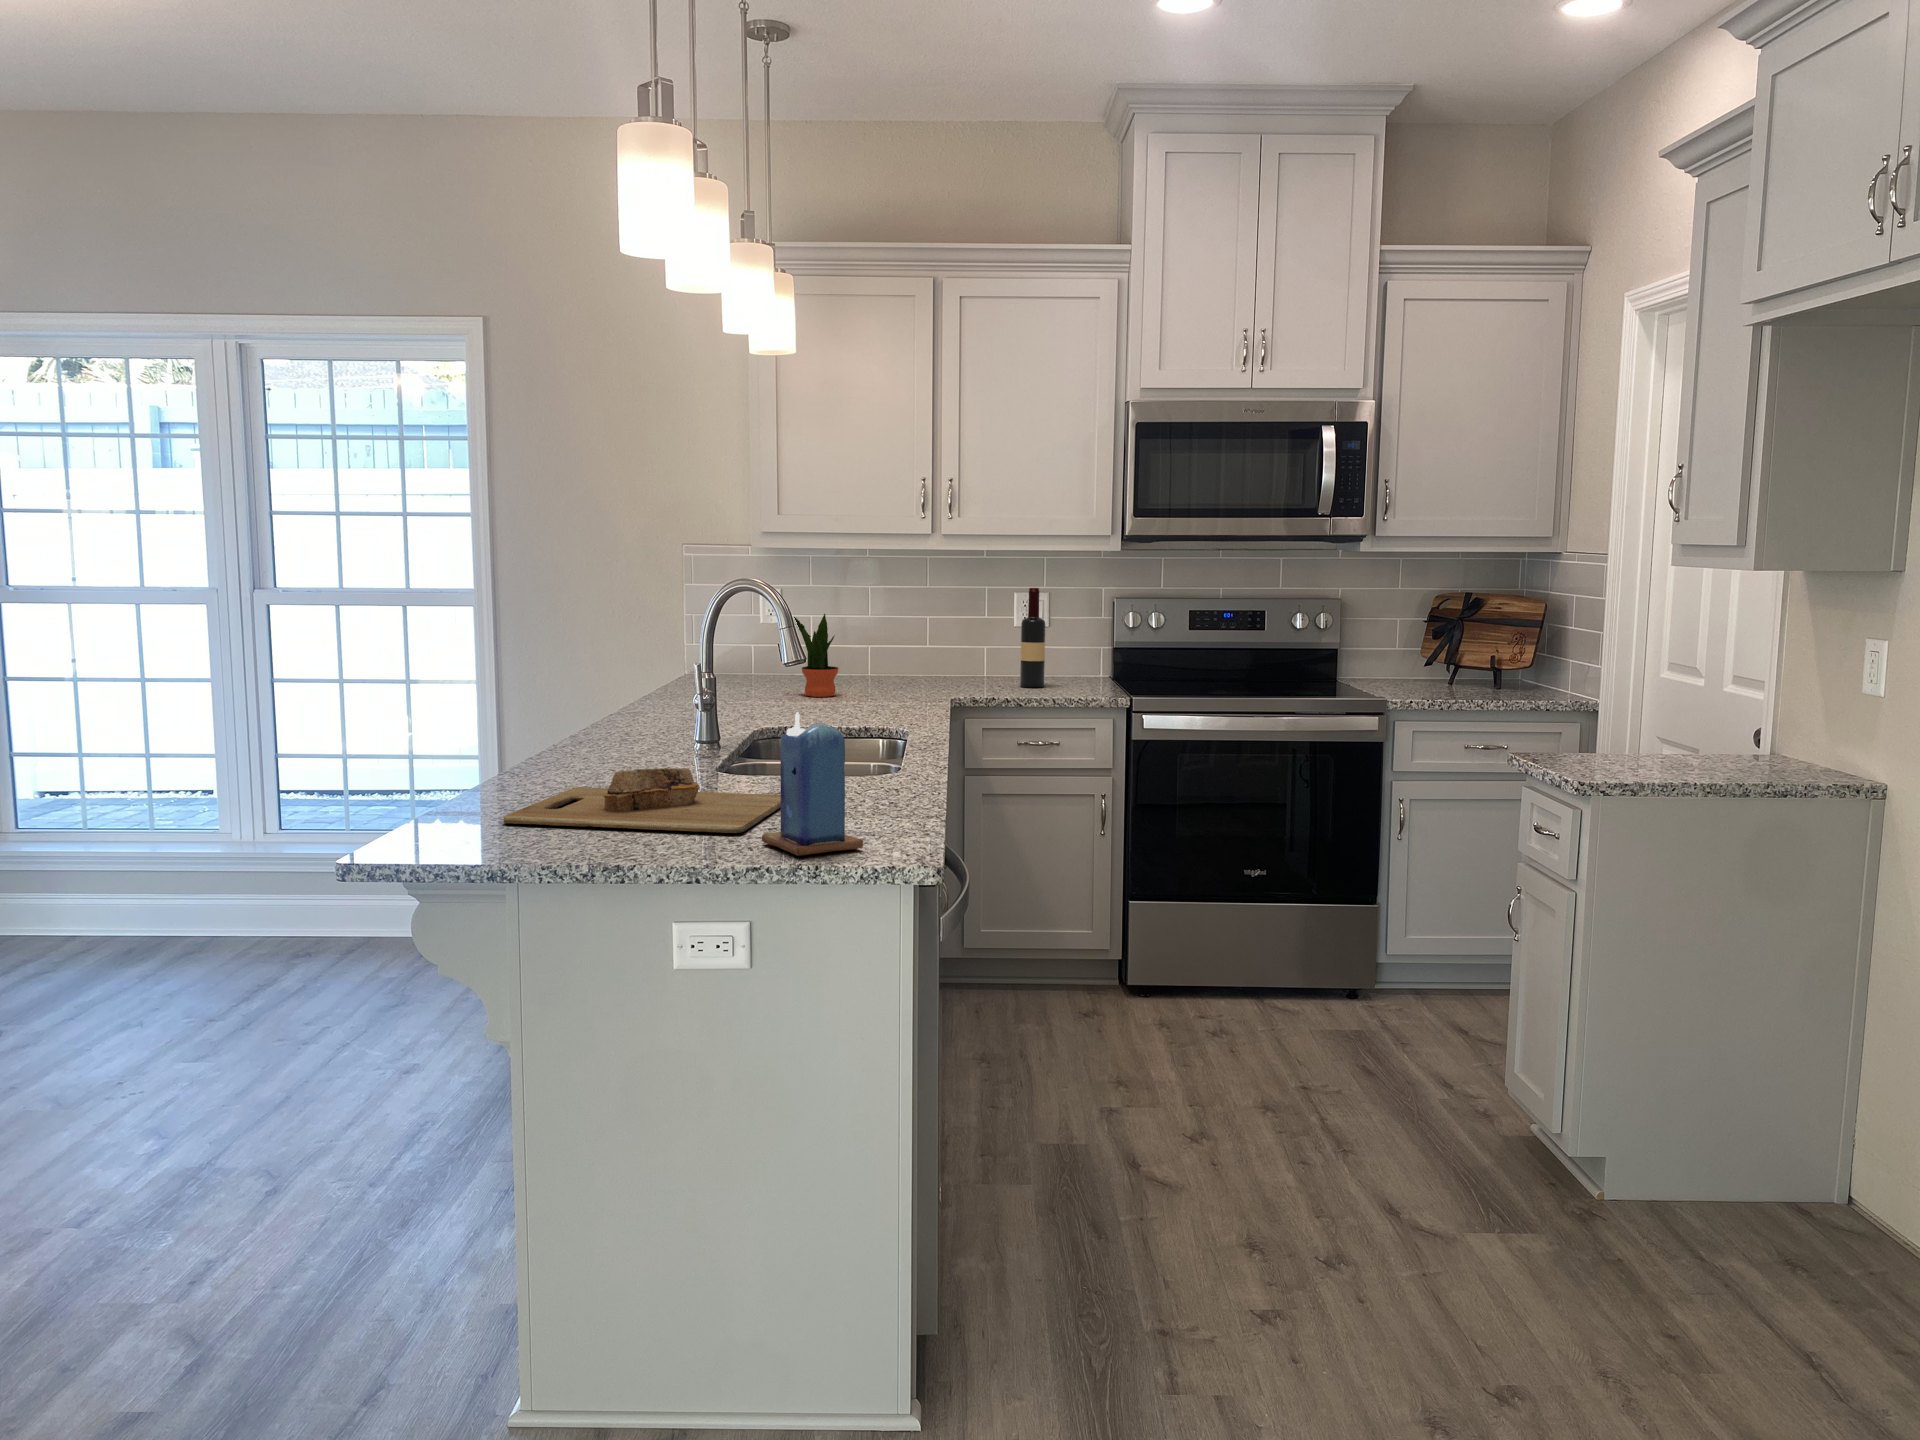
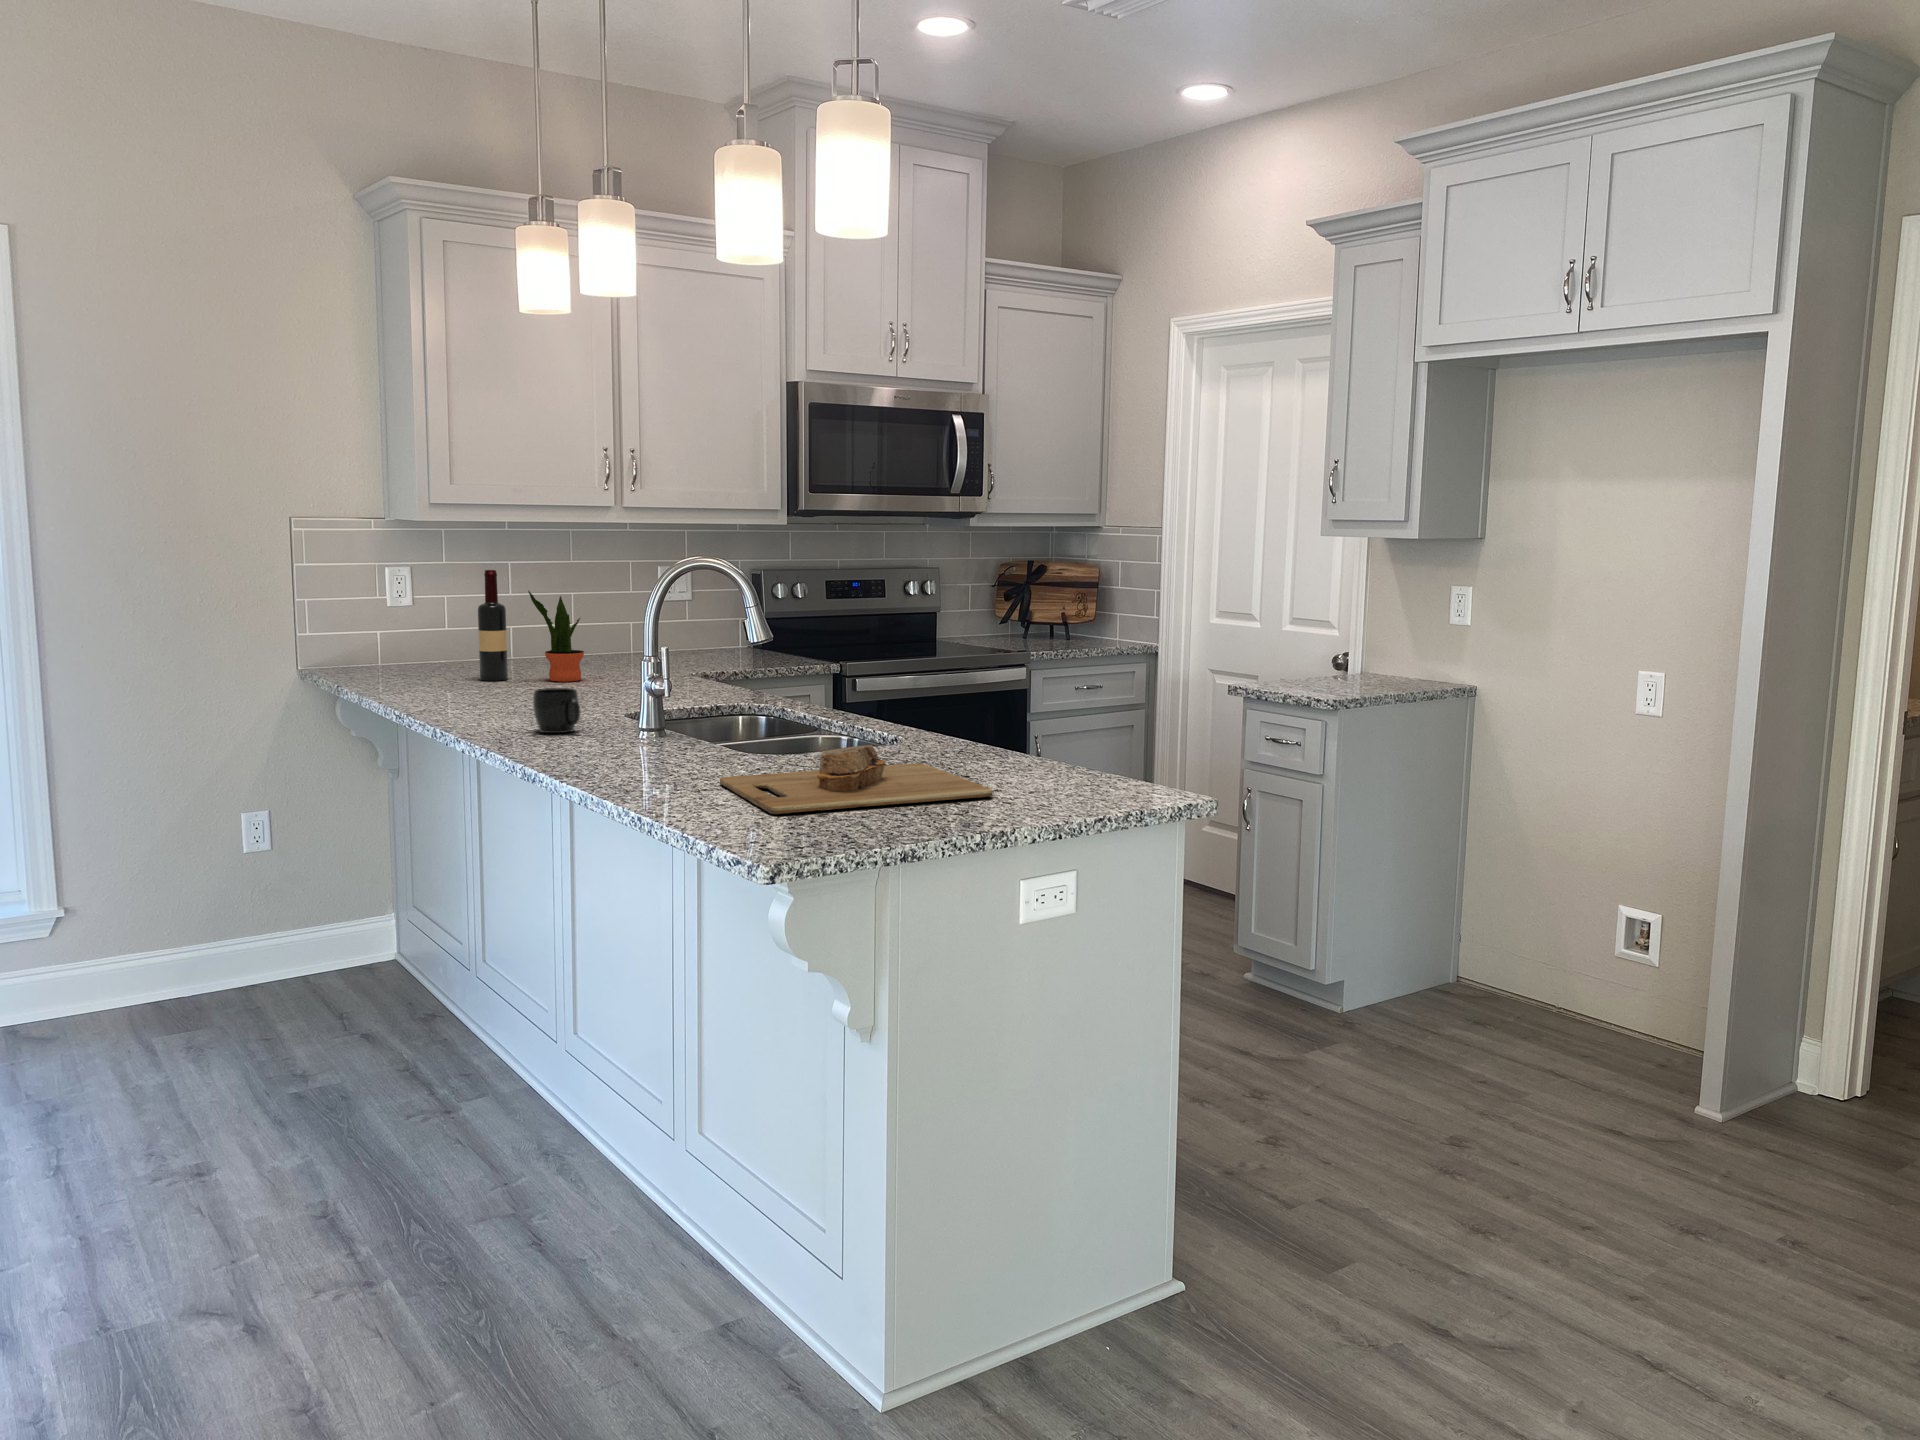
wine bottle: present [1020,588,1045,687] -> present [478,570,508,681]
mug: none [615,696,657,739] -> present [533,688,581,733]
candle: present [762,712,863,856] -> none [1035,680,1120,806]

